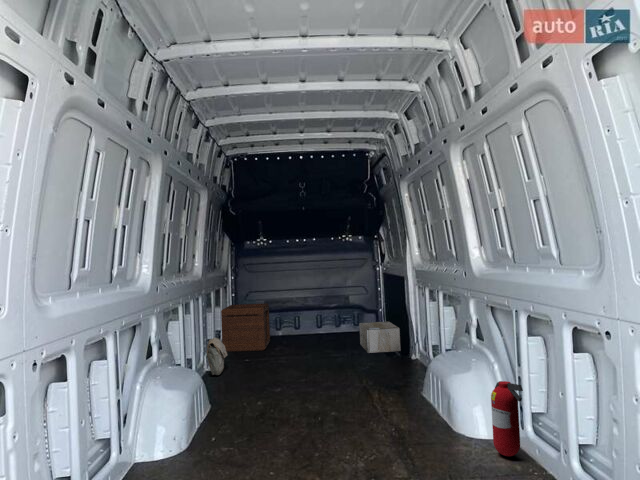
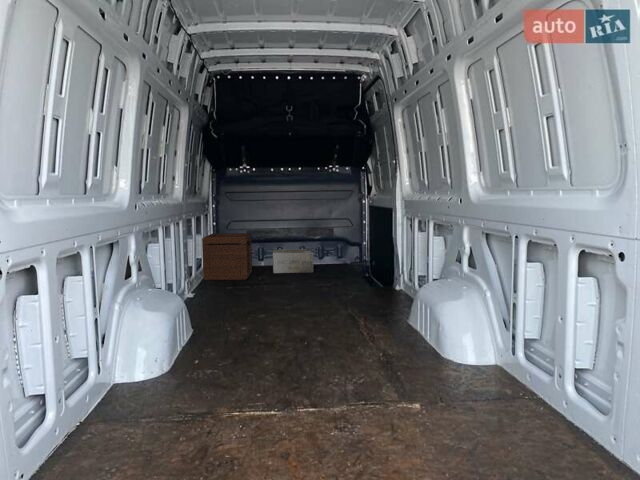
cardboard box: present [359,322,400,353] -> present [273,249,313,273]
bag: present [207,338,227,375] -> none [188,264,209,302]
fire extinguisher: present [491,381,523,456] -> none [482,307,519,380]

